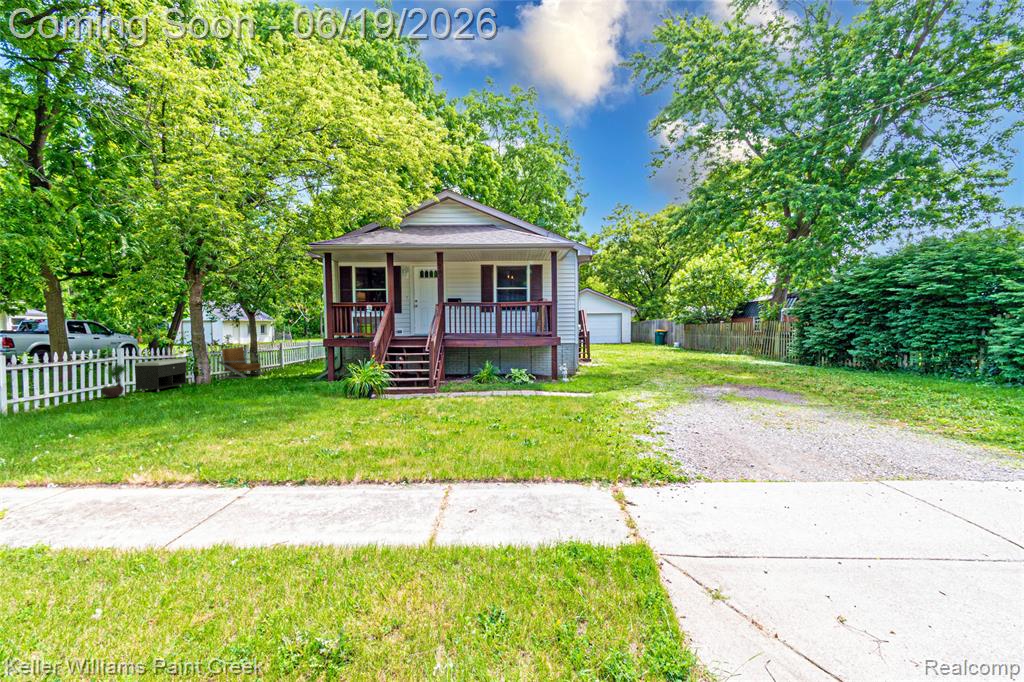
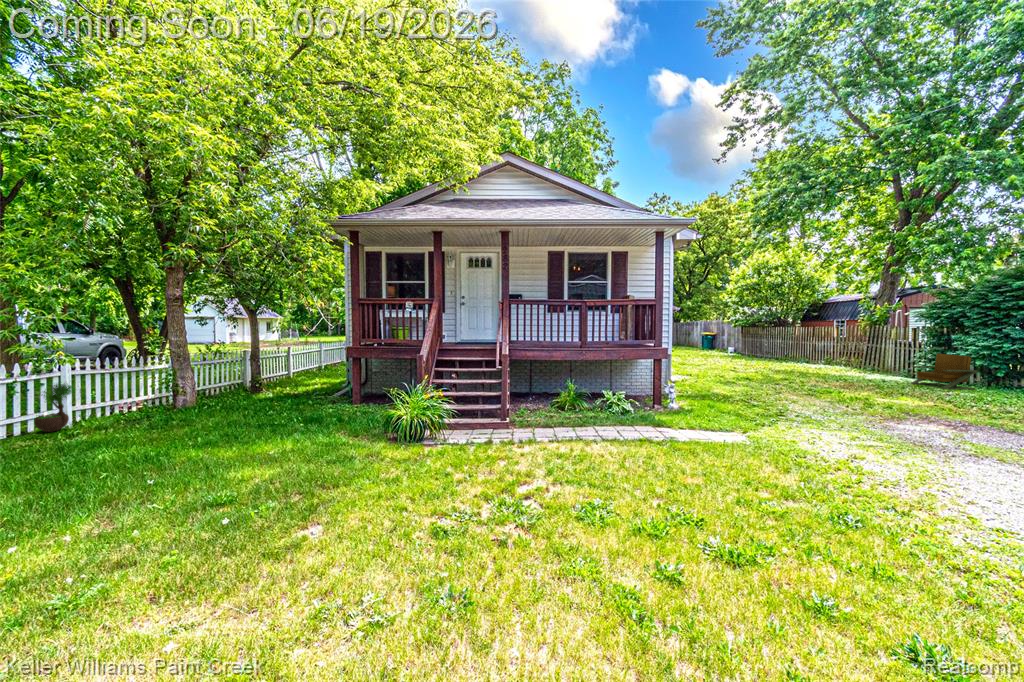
lounge chair: present [218,347,263,378] -> present [911,354,978,390]
storage bench: present [135,359,187,392] -> none [88,373,164,420]

